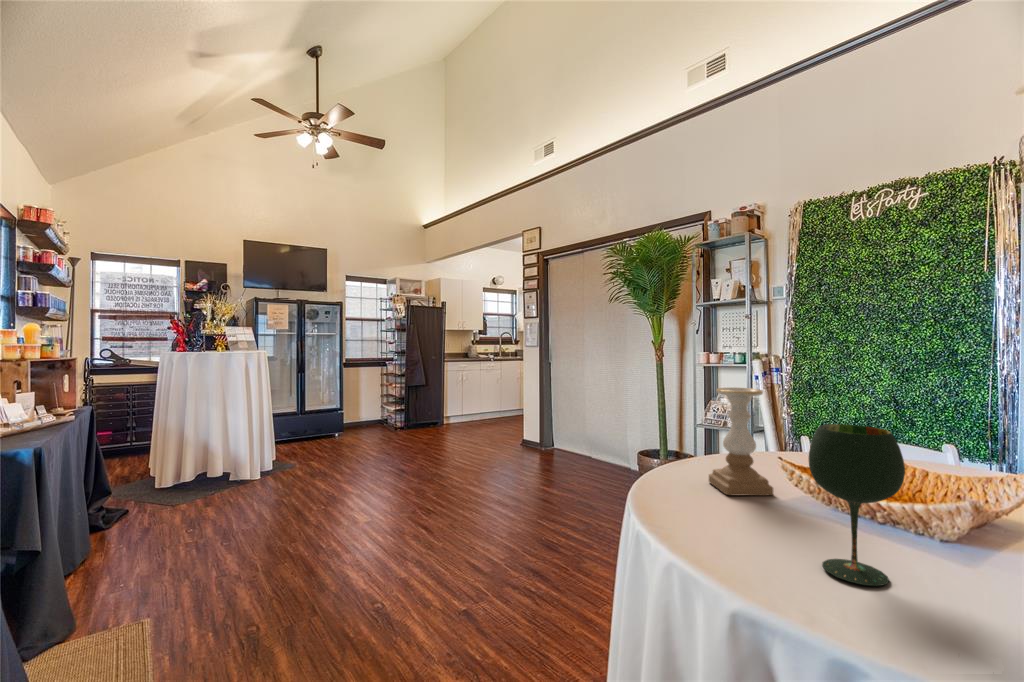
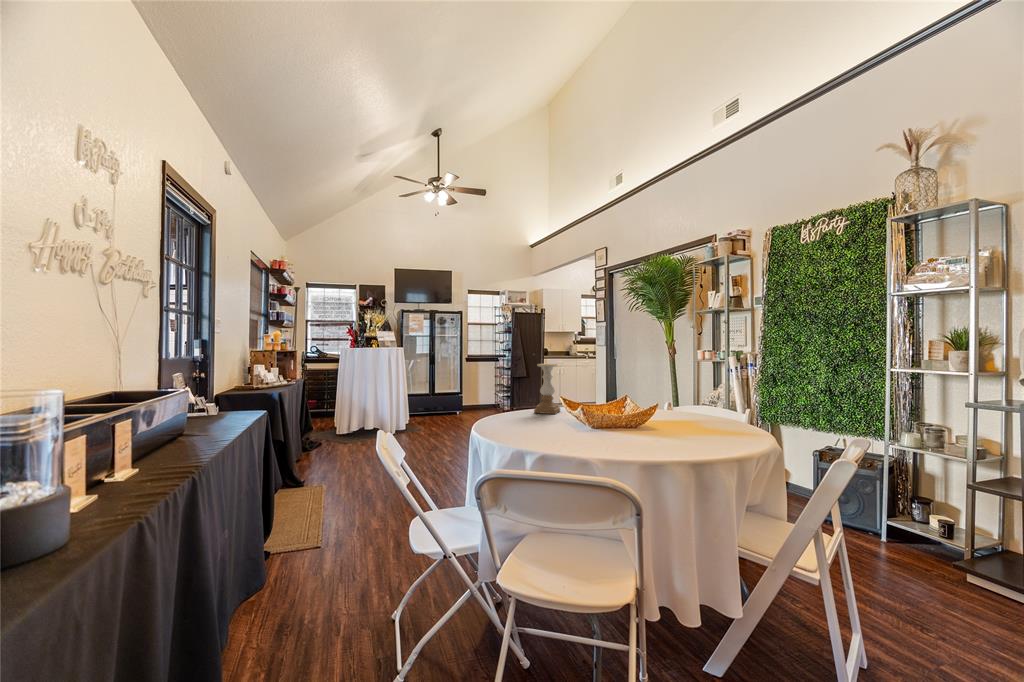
wine glass: present [809,424,905,586] -> none [502,372,530,427]

